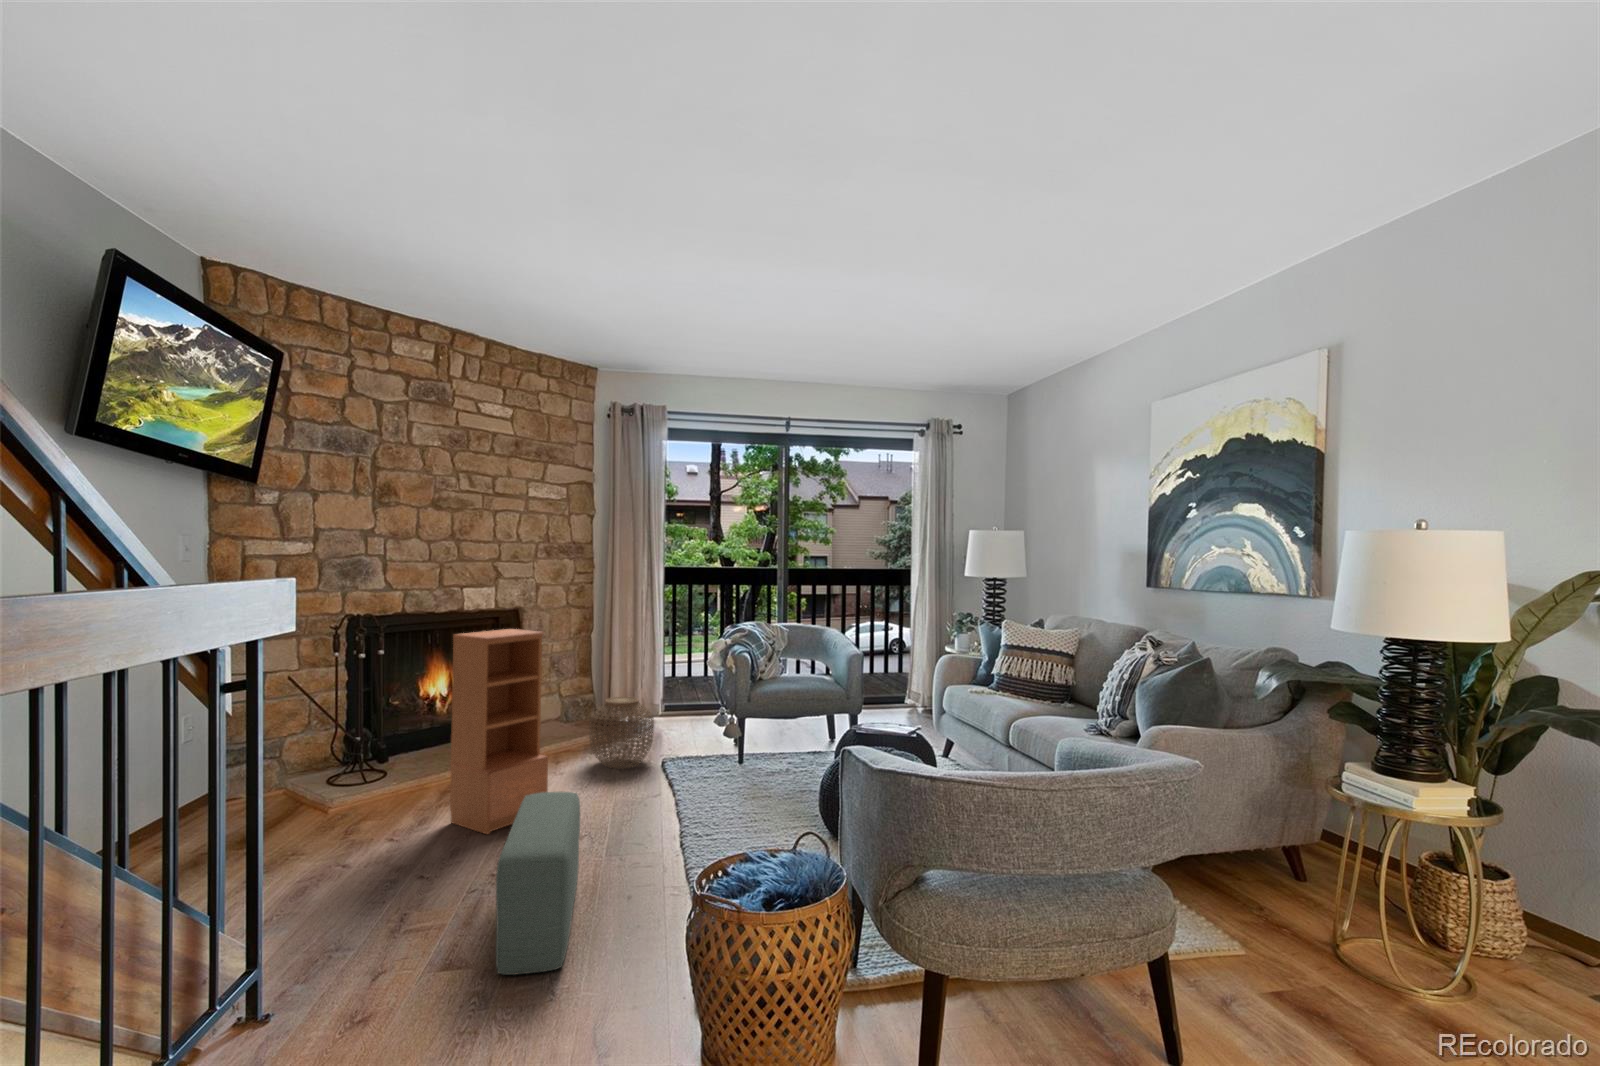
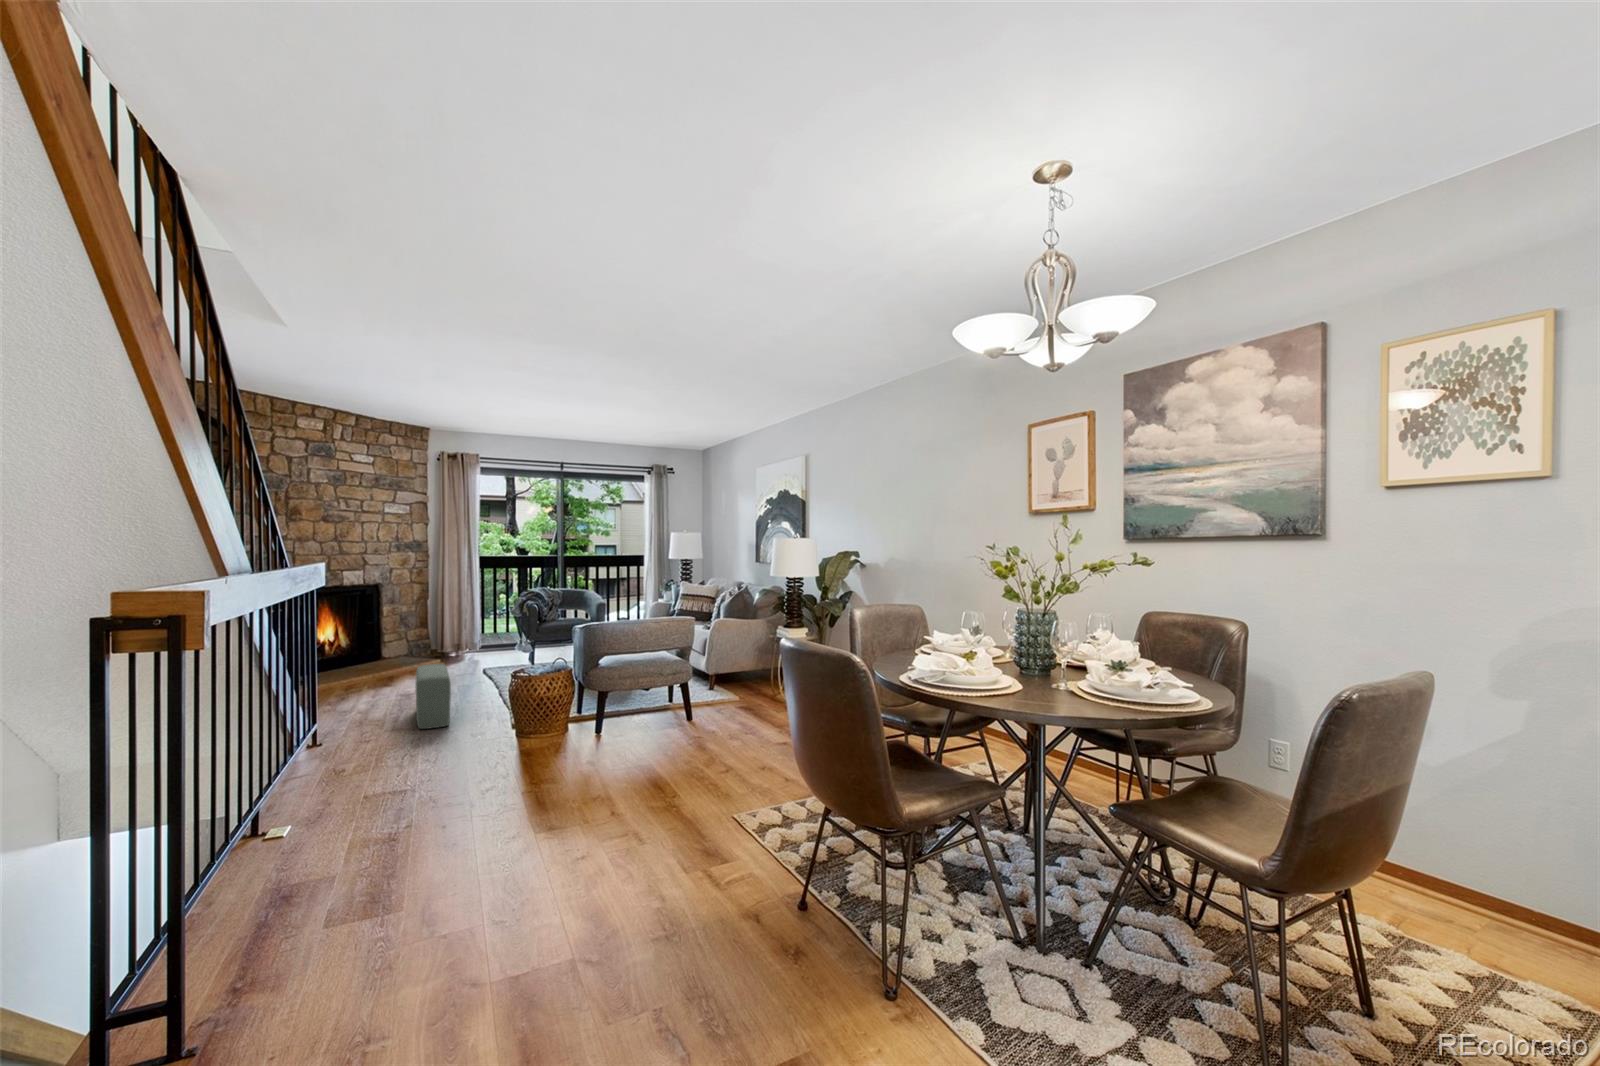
bookcase: present [450,629,548,834] -> none [361,591,419,699]
woven basket: present [589,696,654,769] -> none [436,633,476,674]

